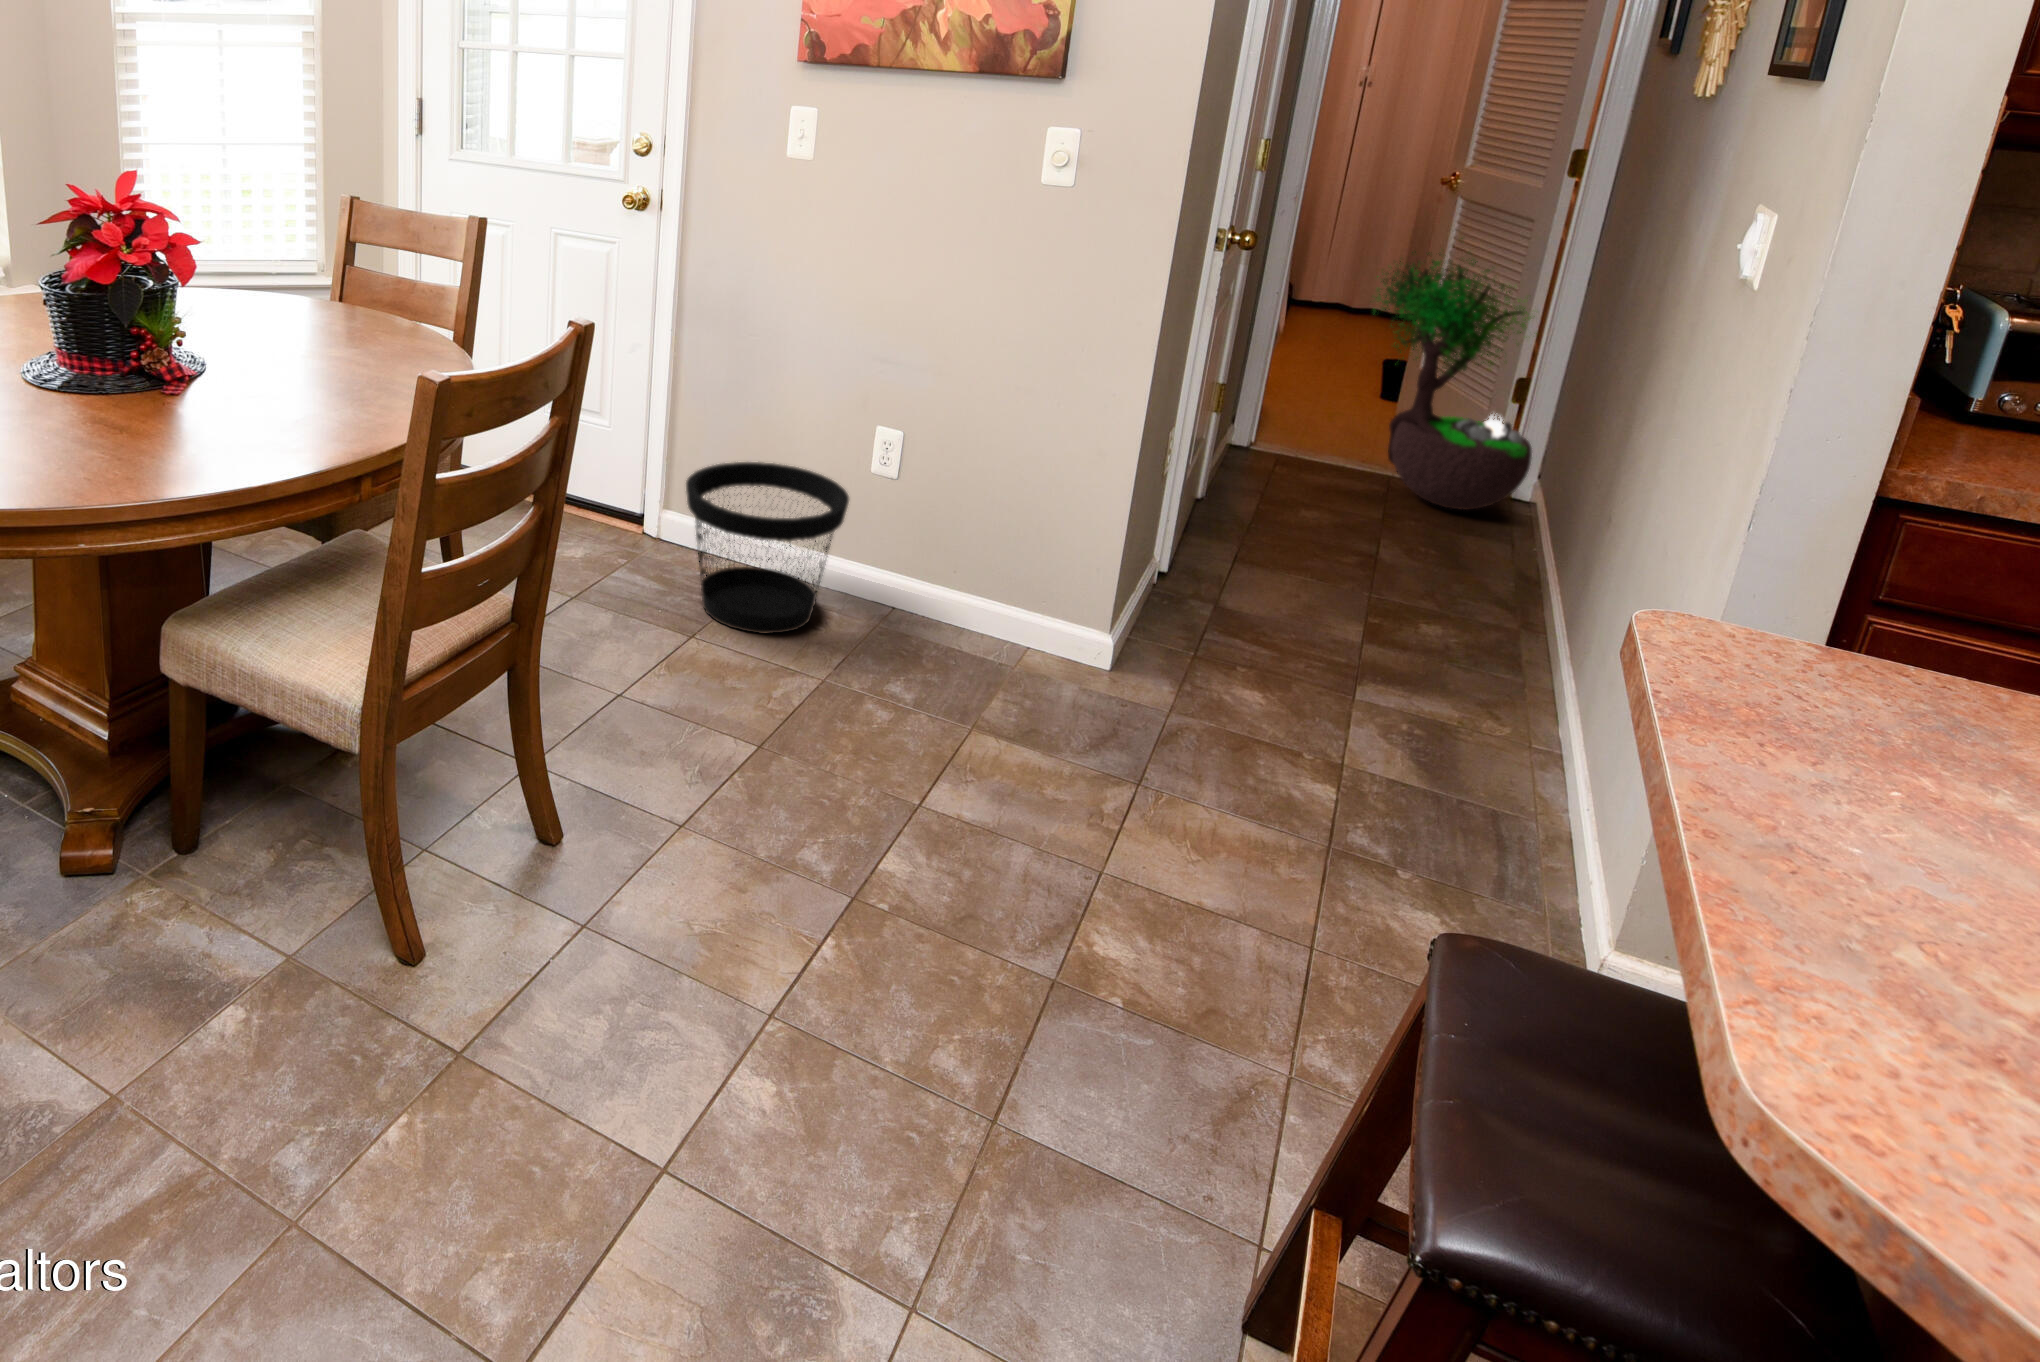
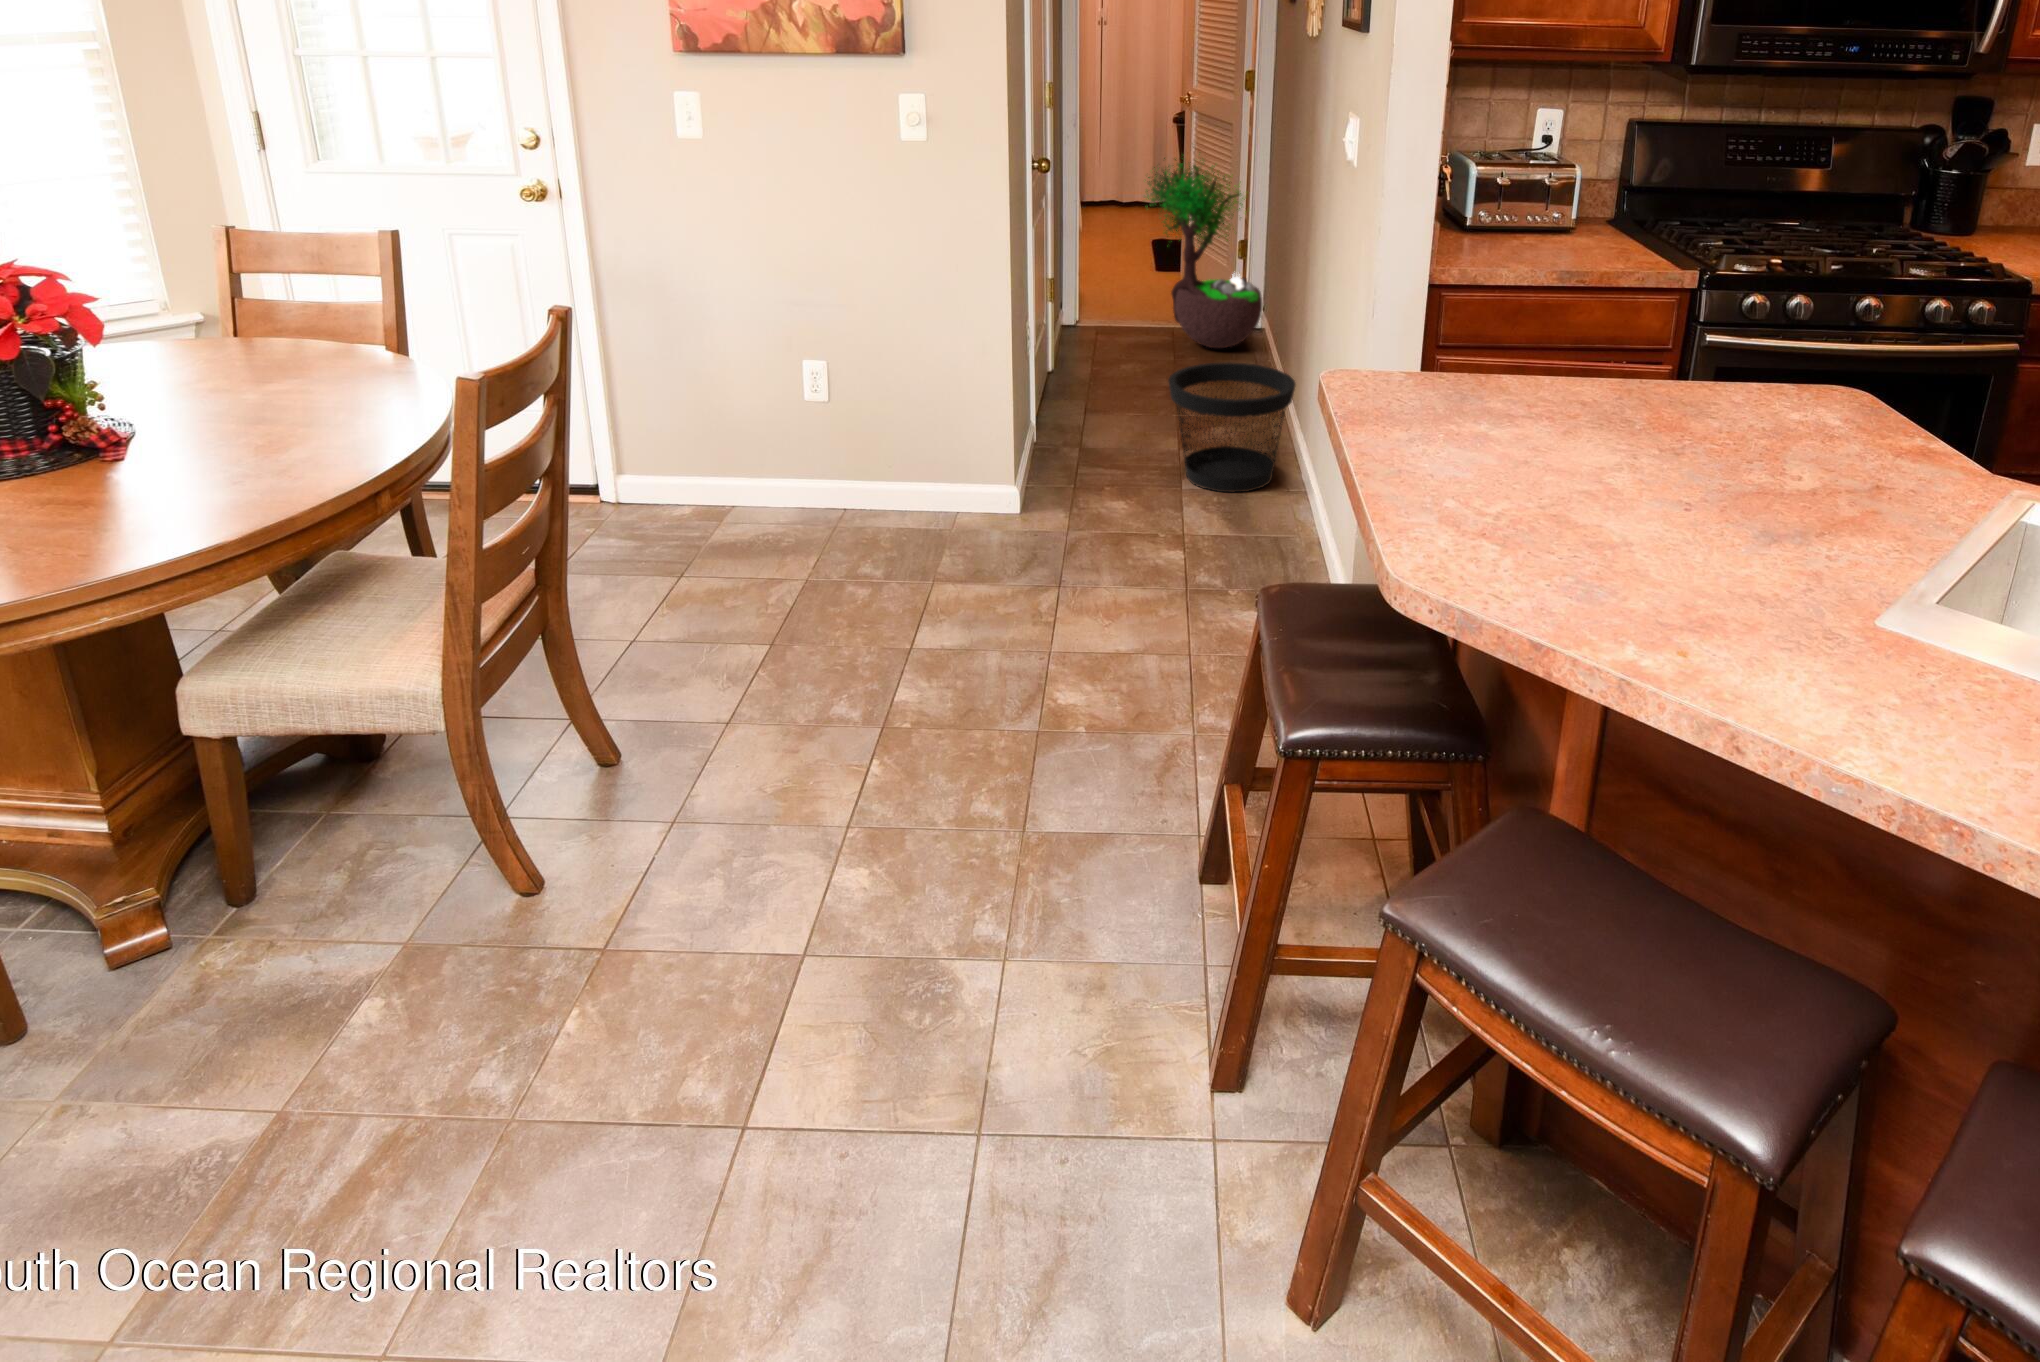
wastebasket: present [686,462,849,633] -> present [1168,362,1296,493]

